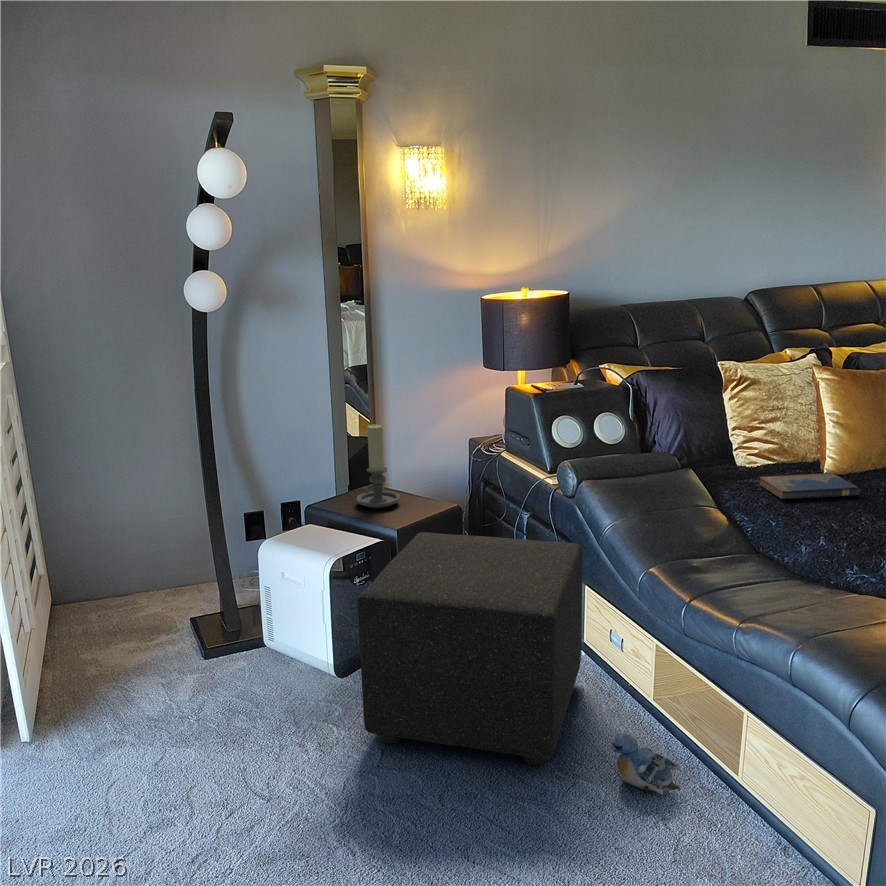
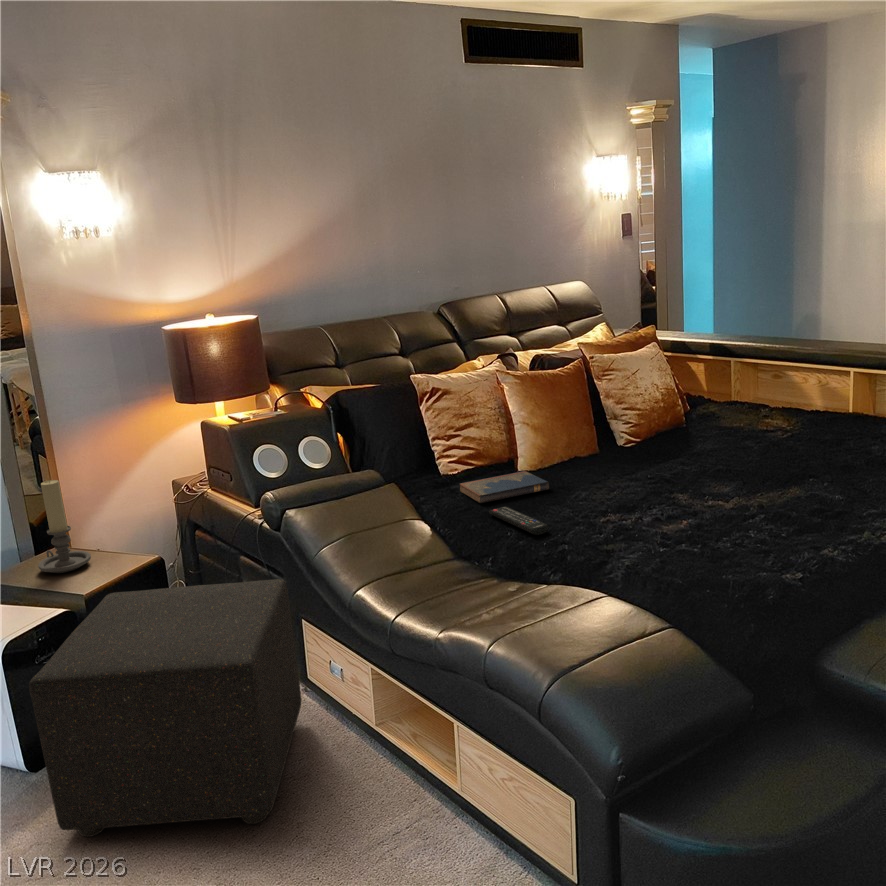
remote control: none [792,506,860,540] -> present [489,506,549,535]
plush toy: present [612,733,680,795] -> none [332,770,404,826]

